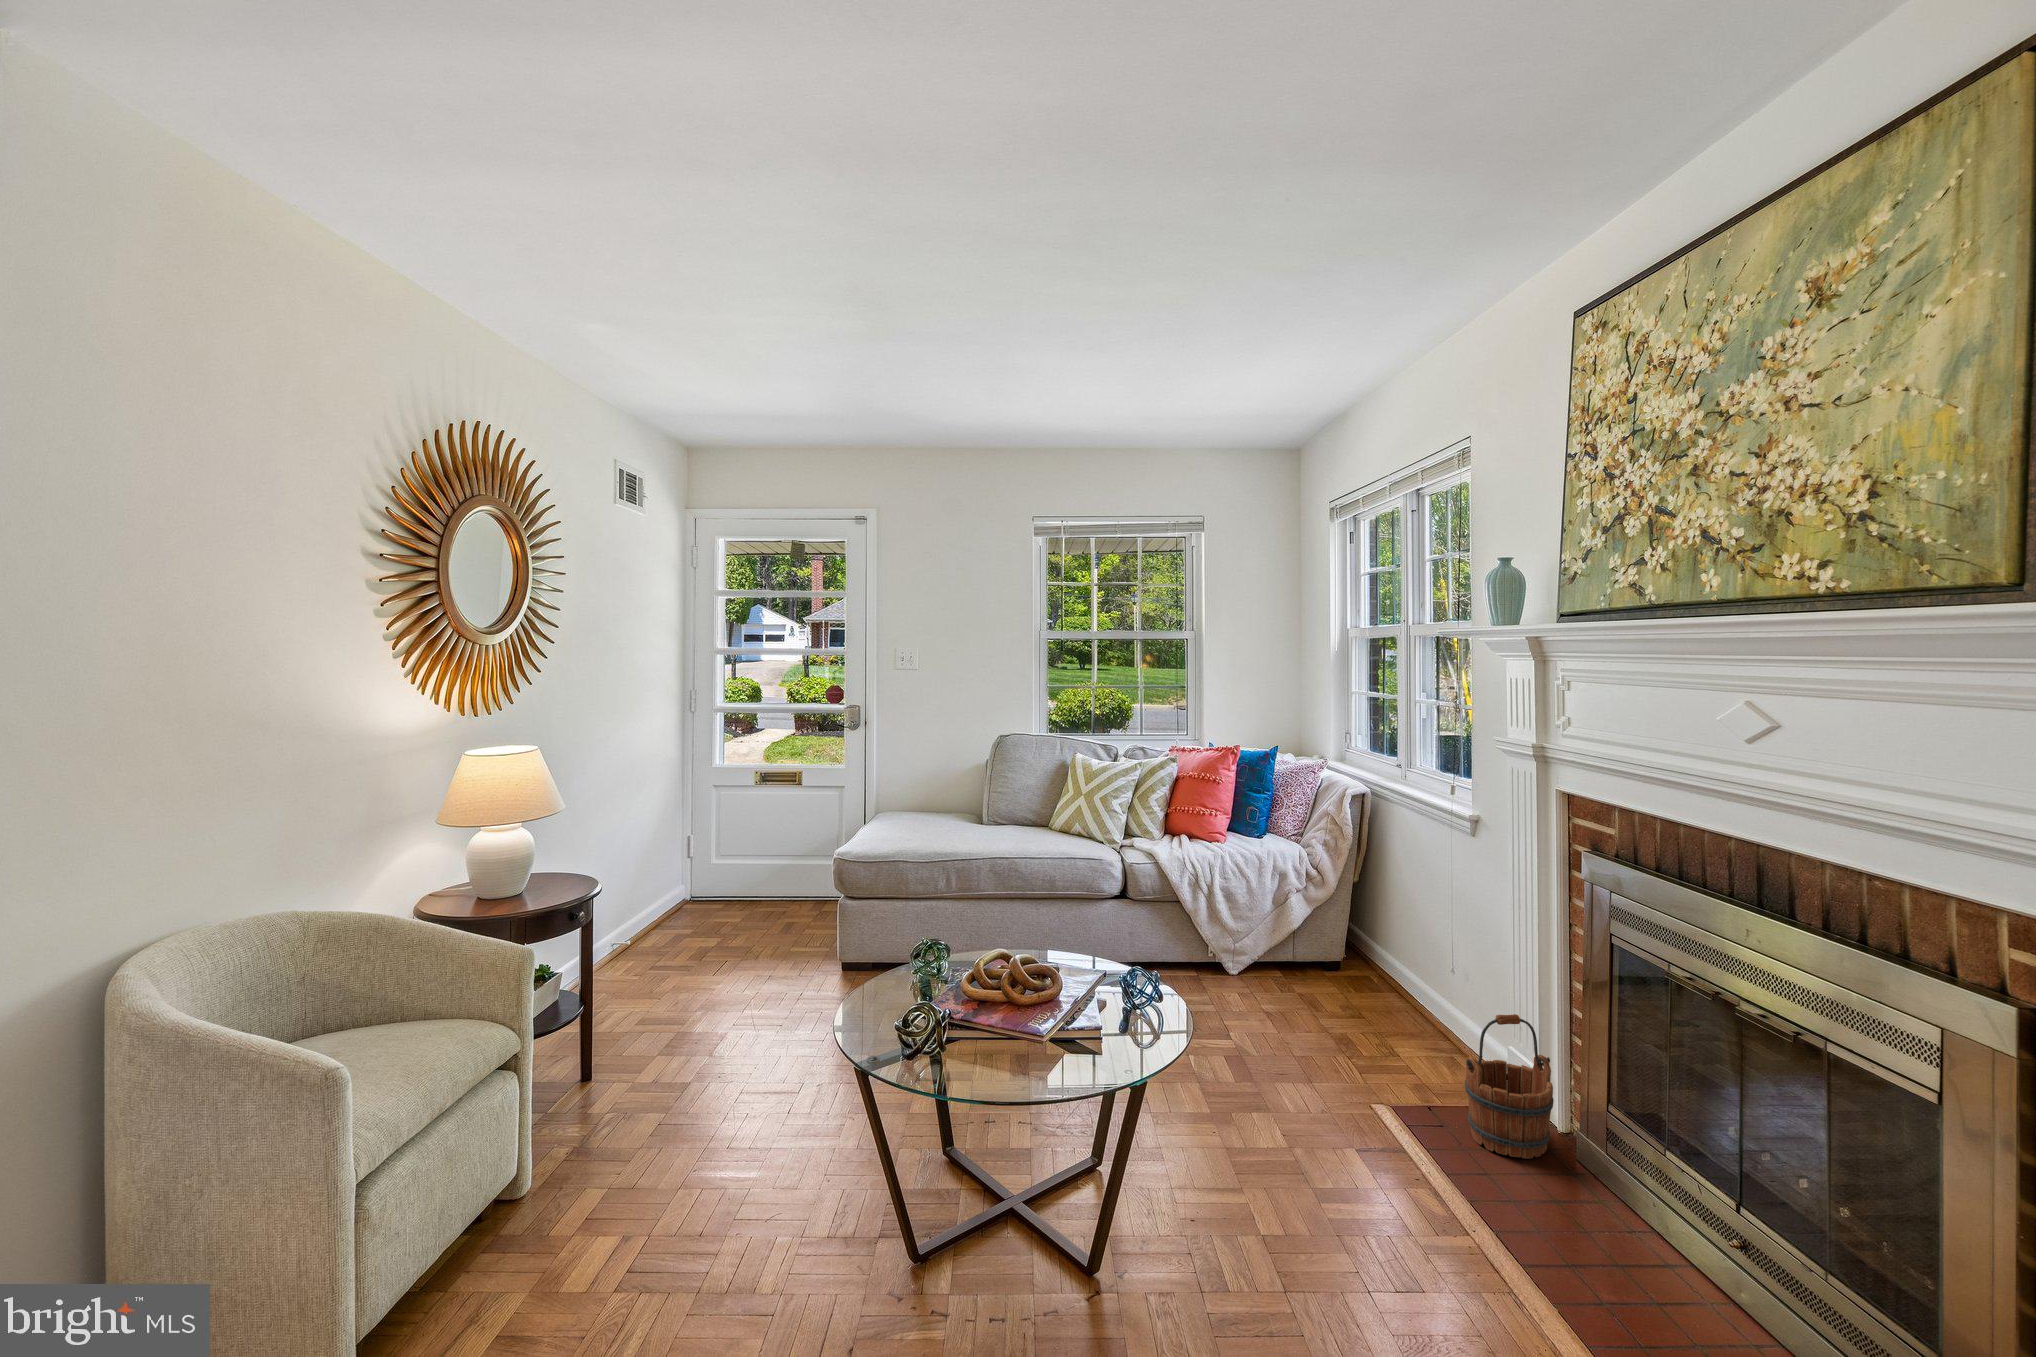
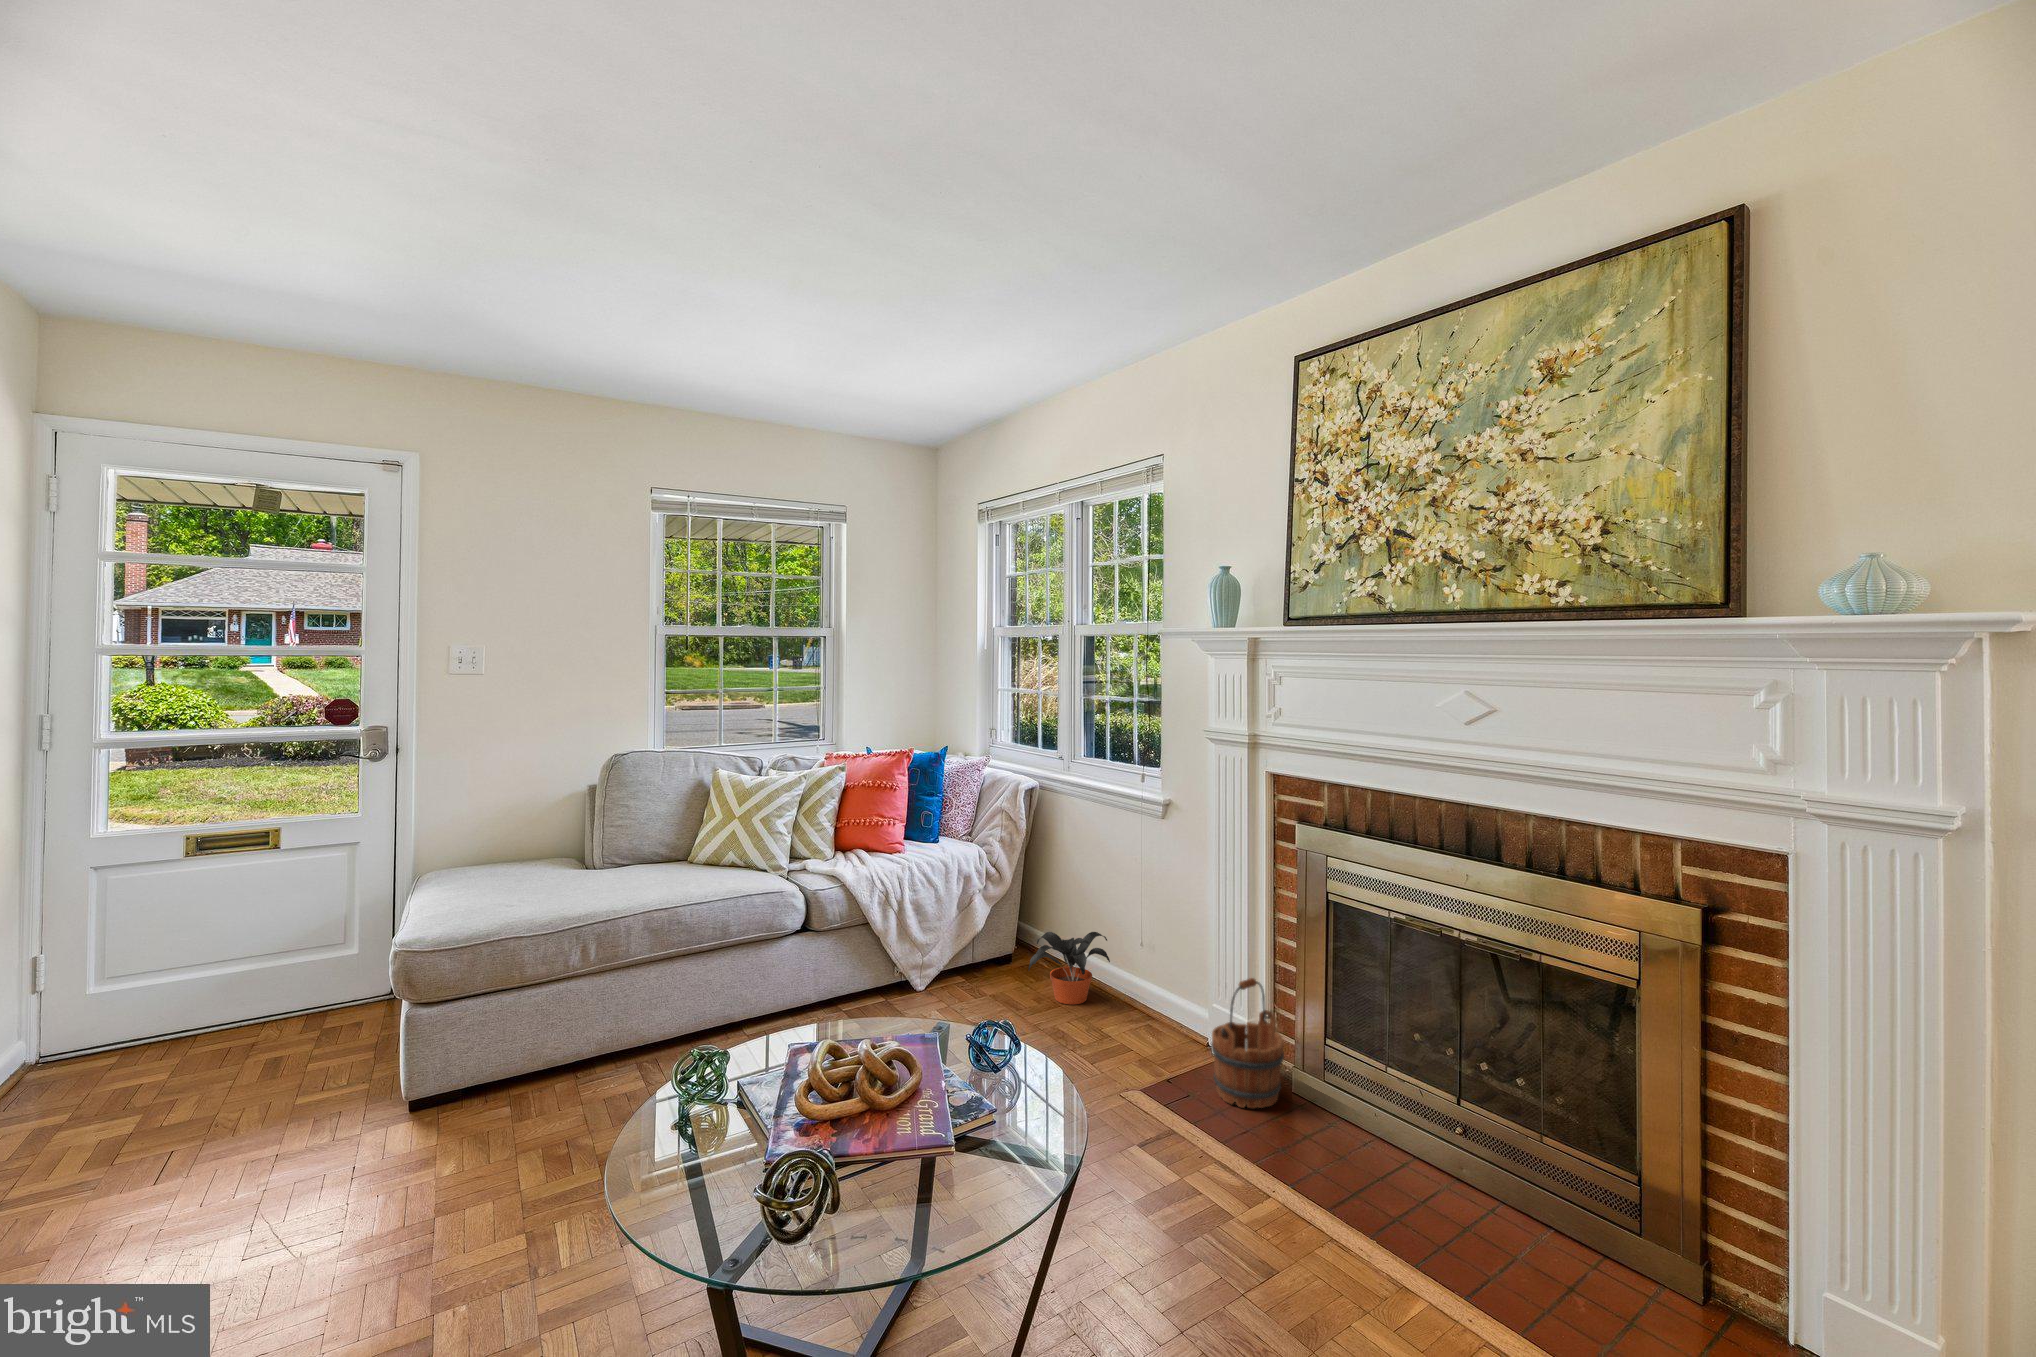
potted plant: none [1330,939,1424,1018] -> present [1029,932,1110,1005]

